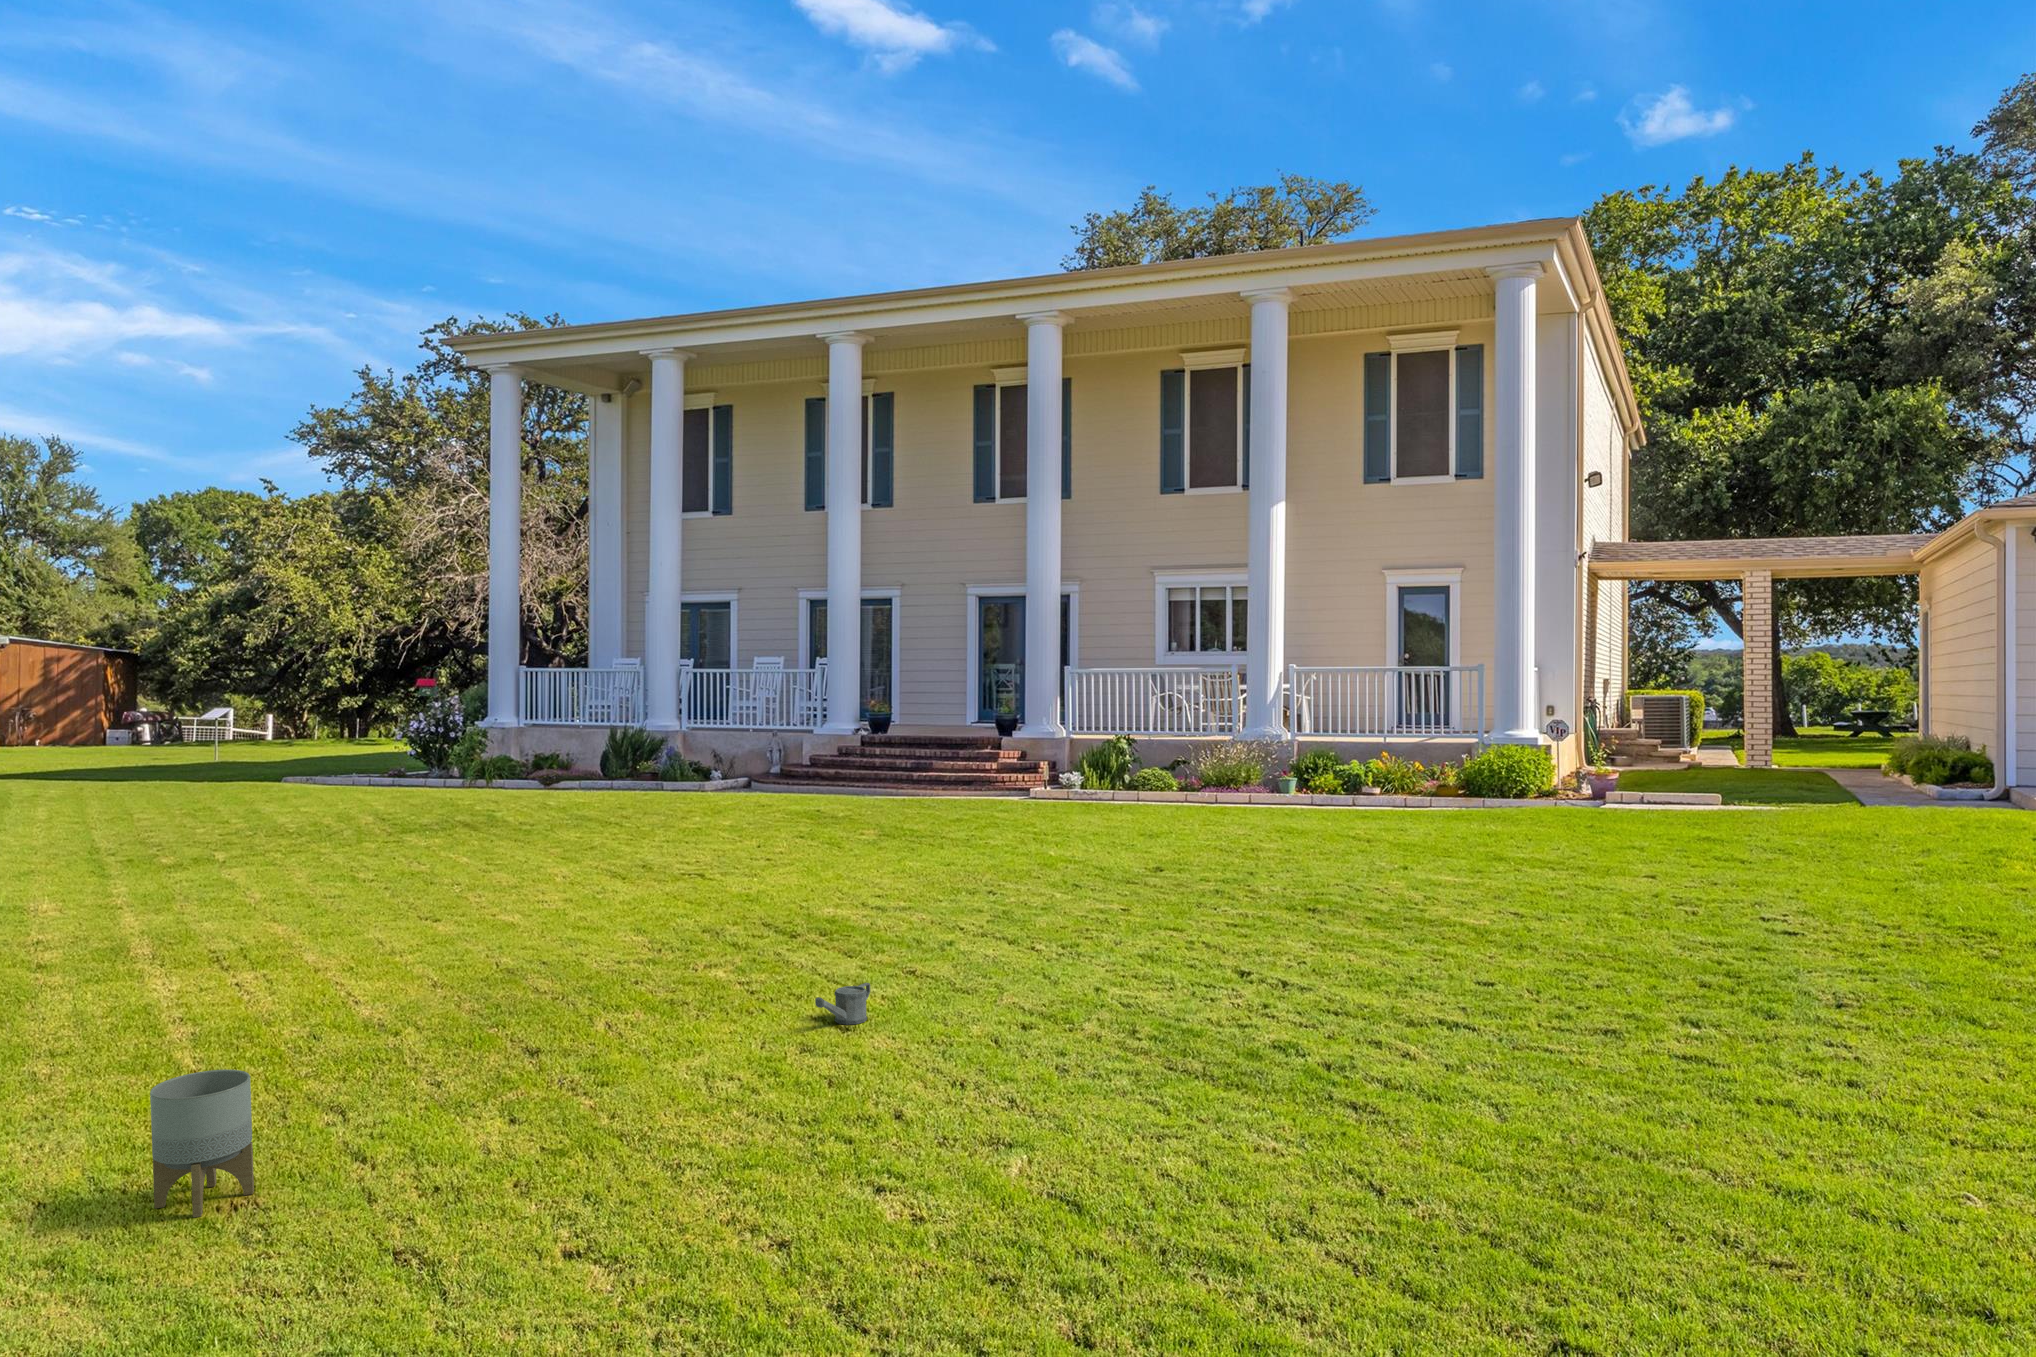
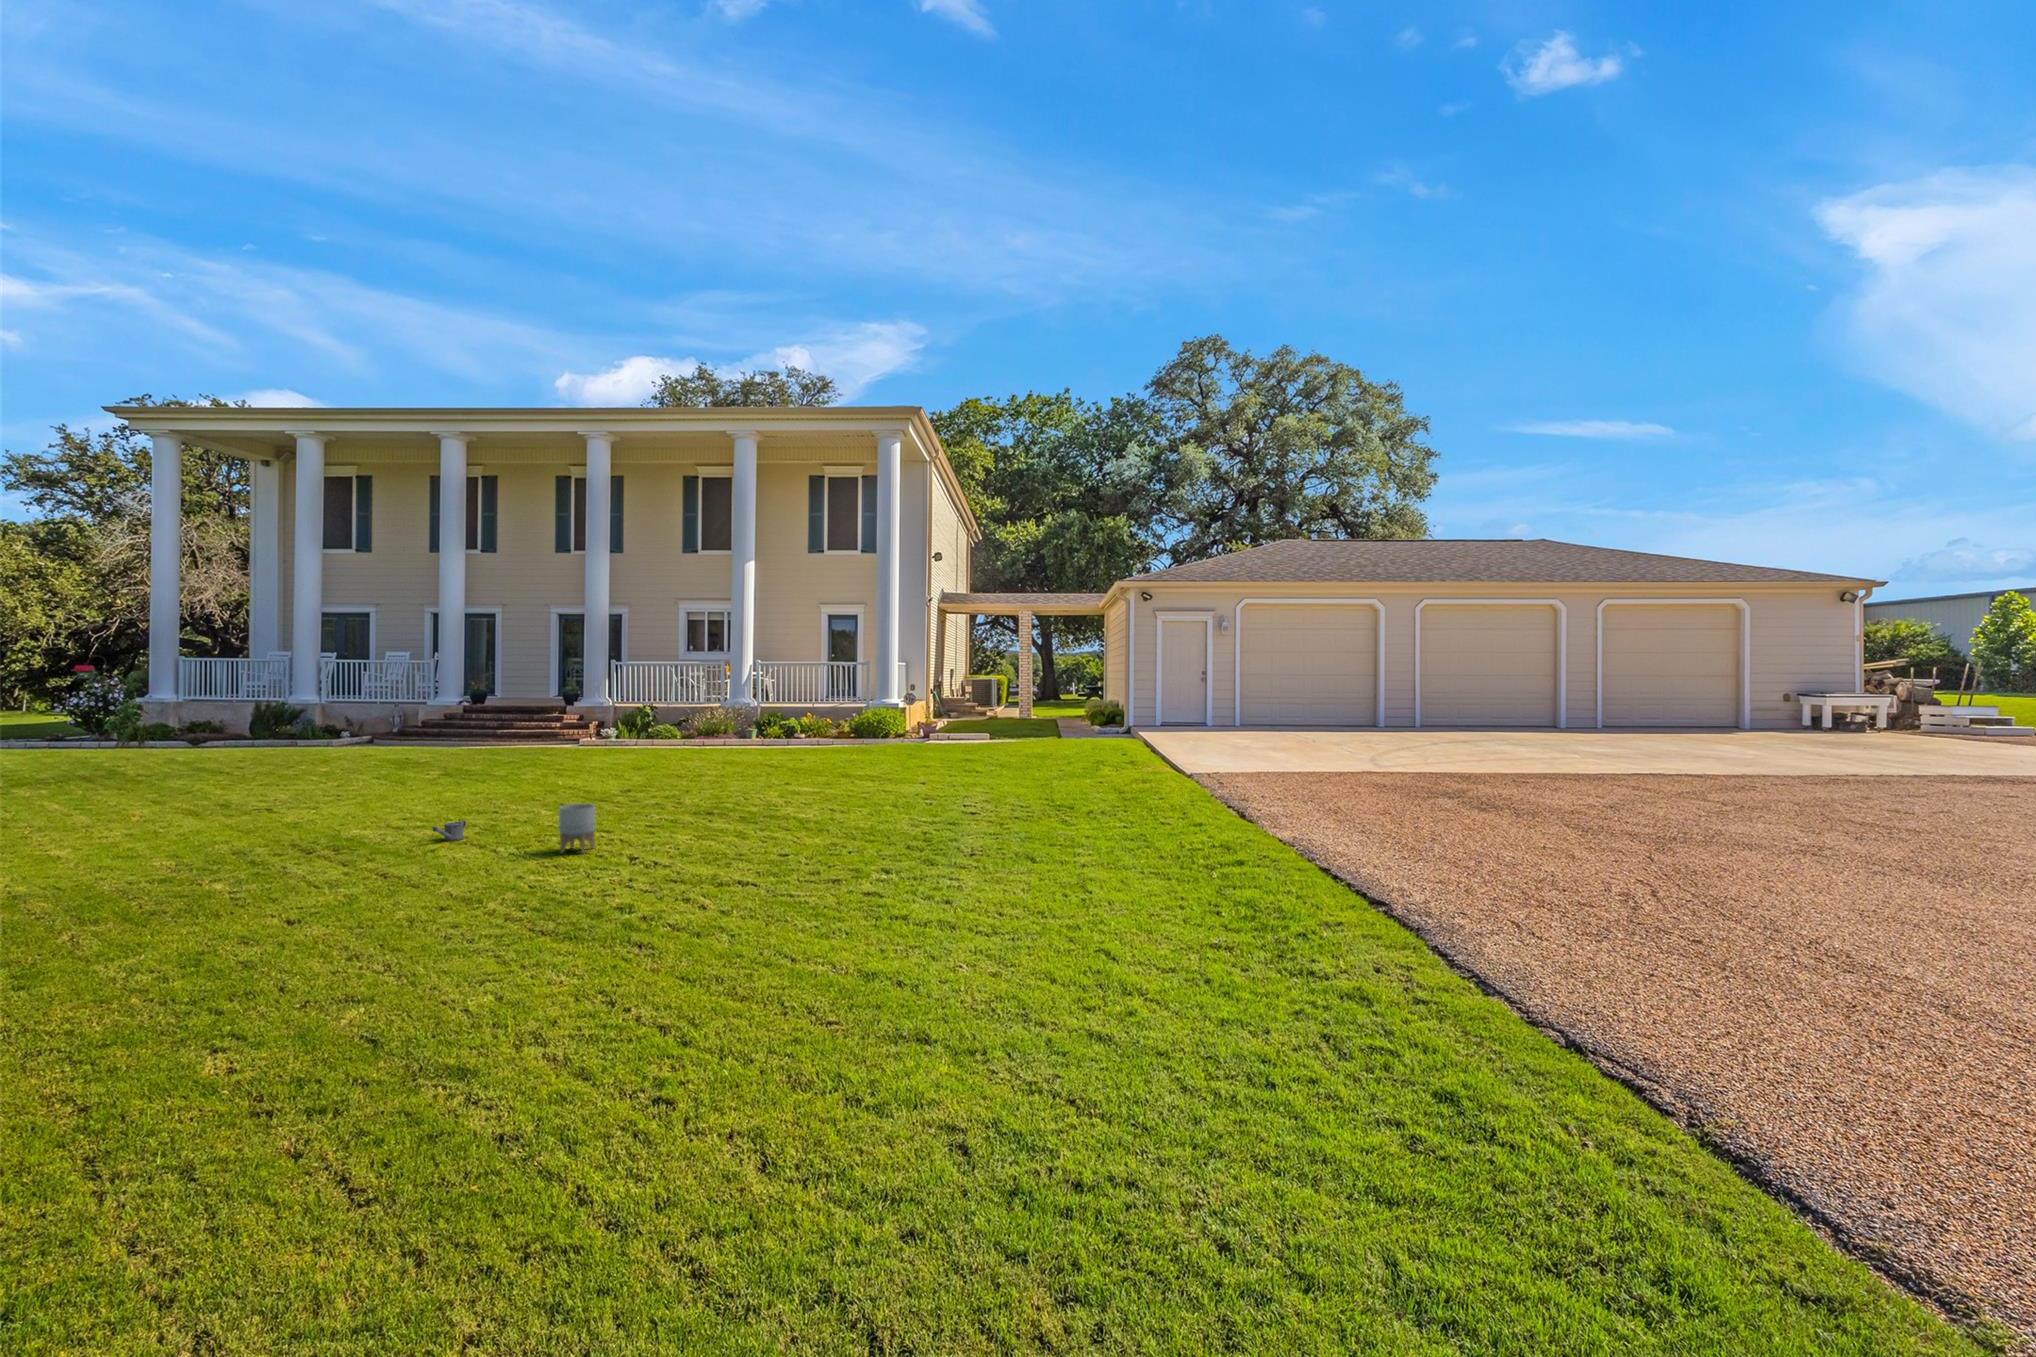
planter: present [150,1070,254,1217] -> present [559,804,595,854]

